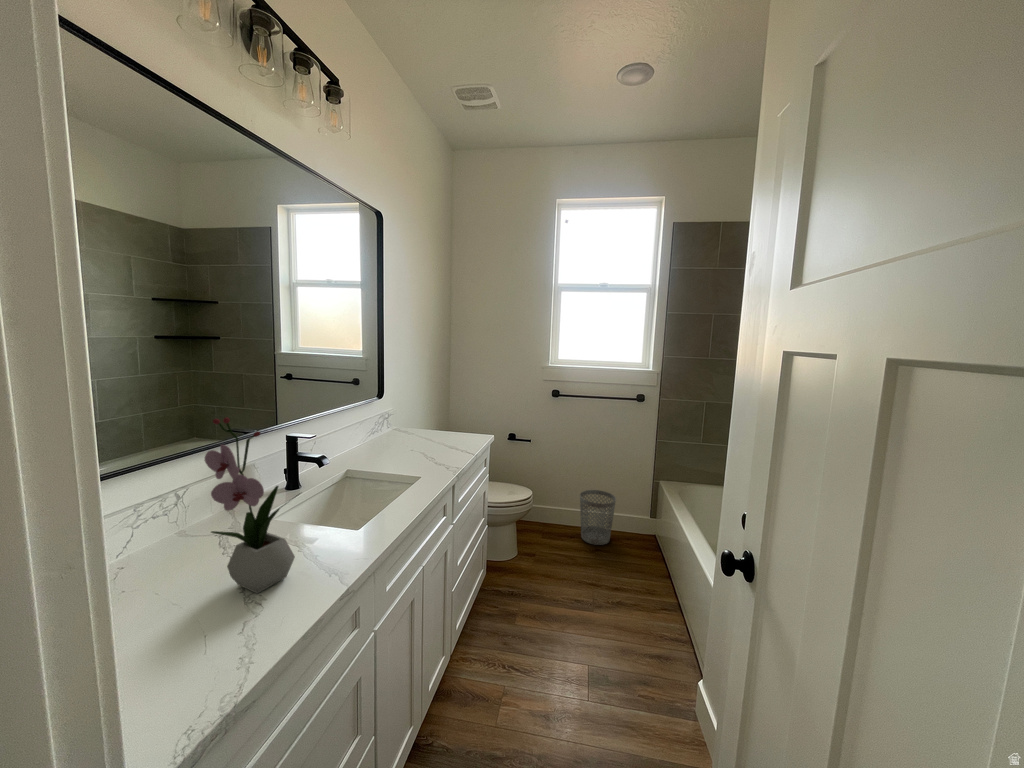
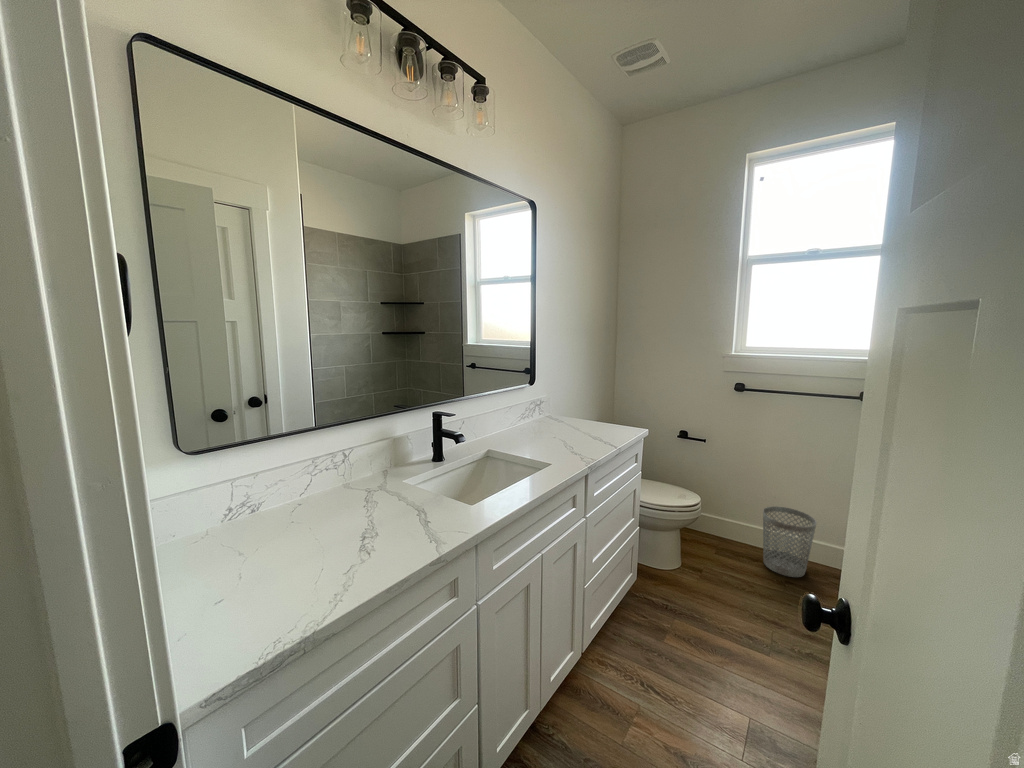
flower arrangement: present [205,417,300,593] -> none [334,387,409,543]

